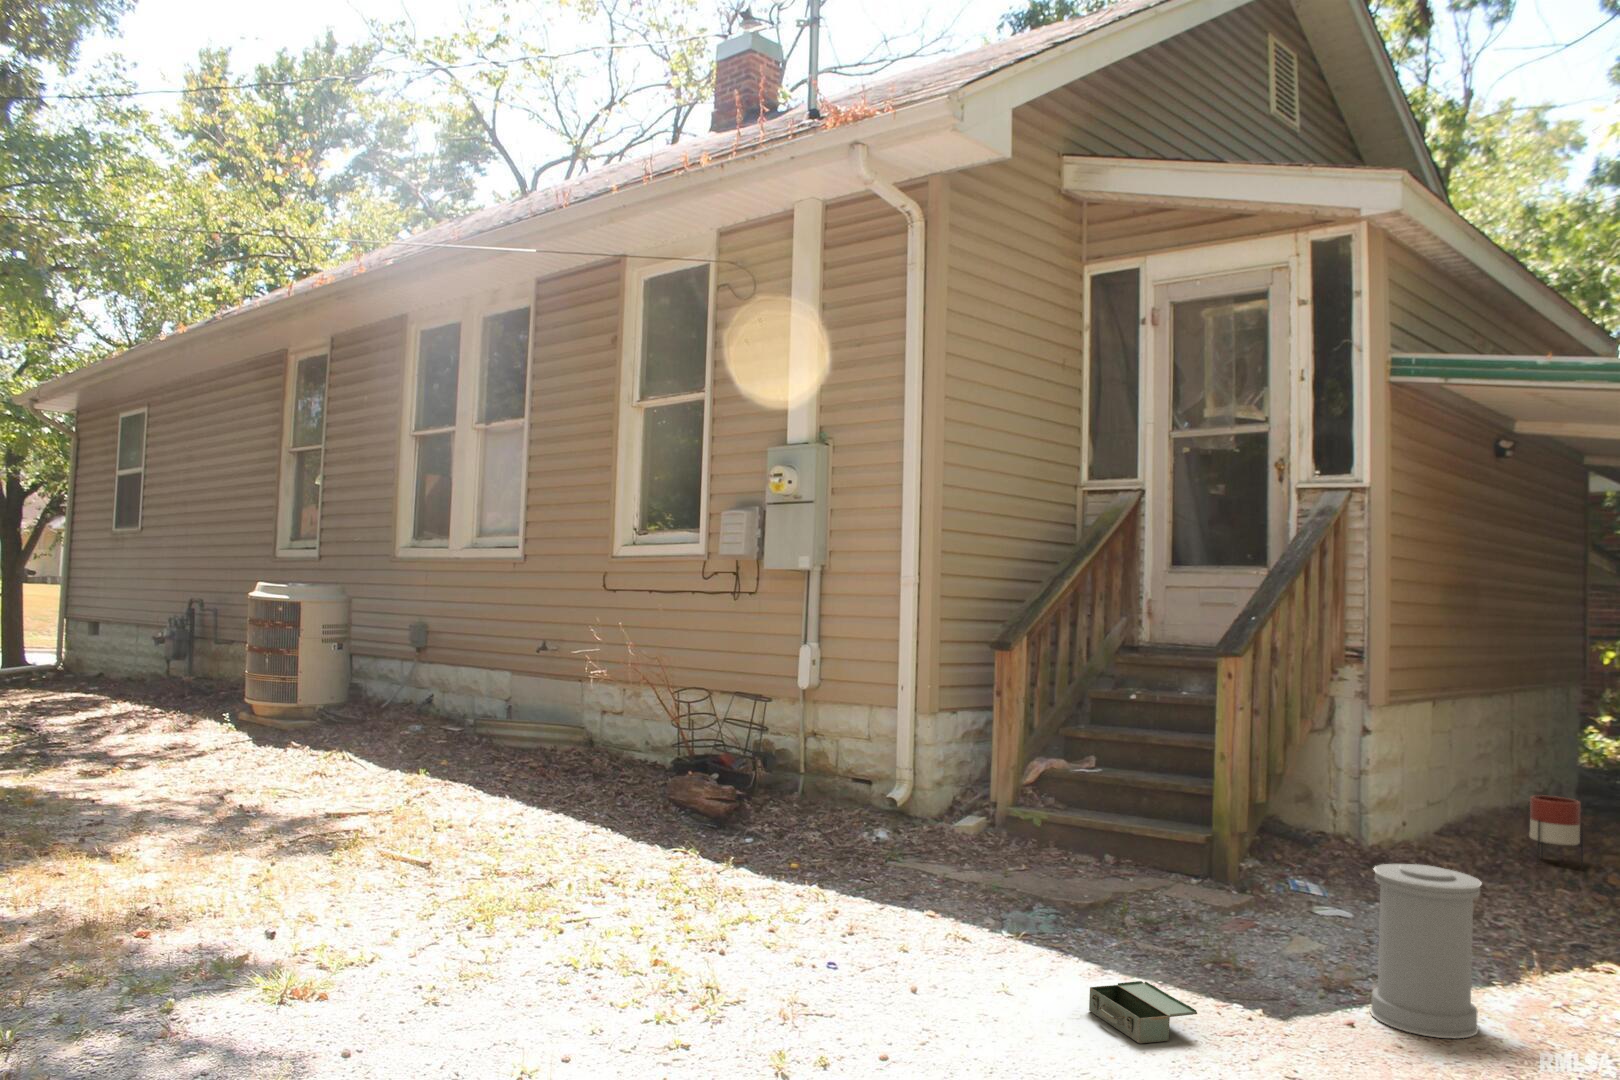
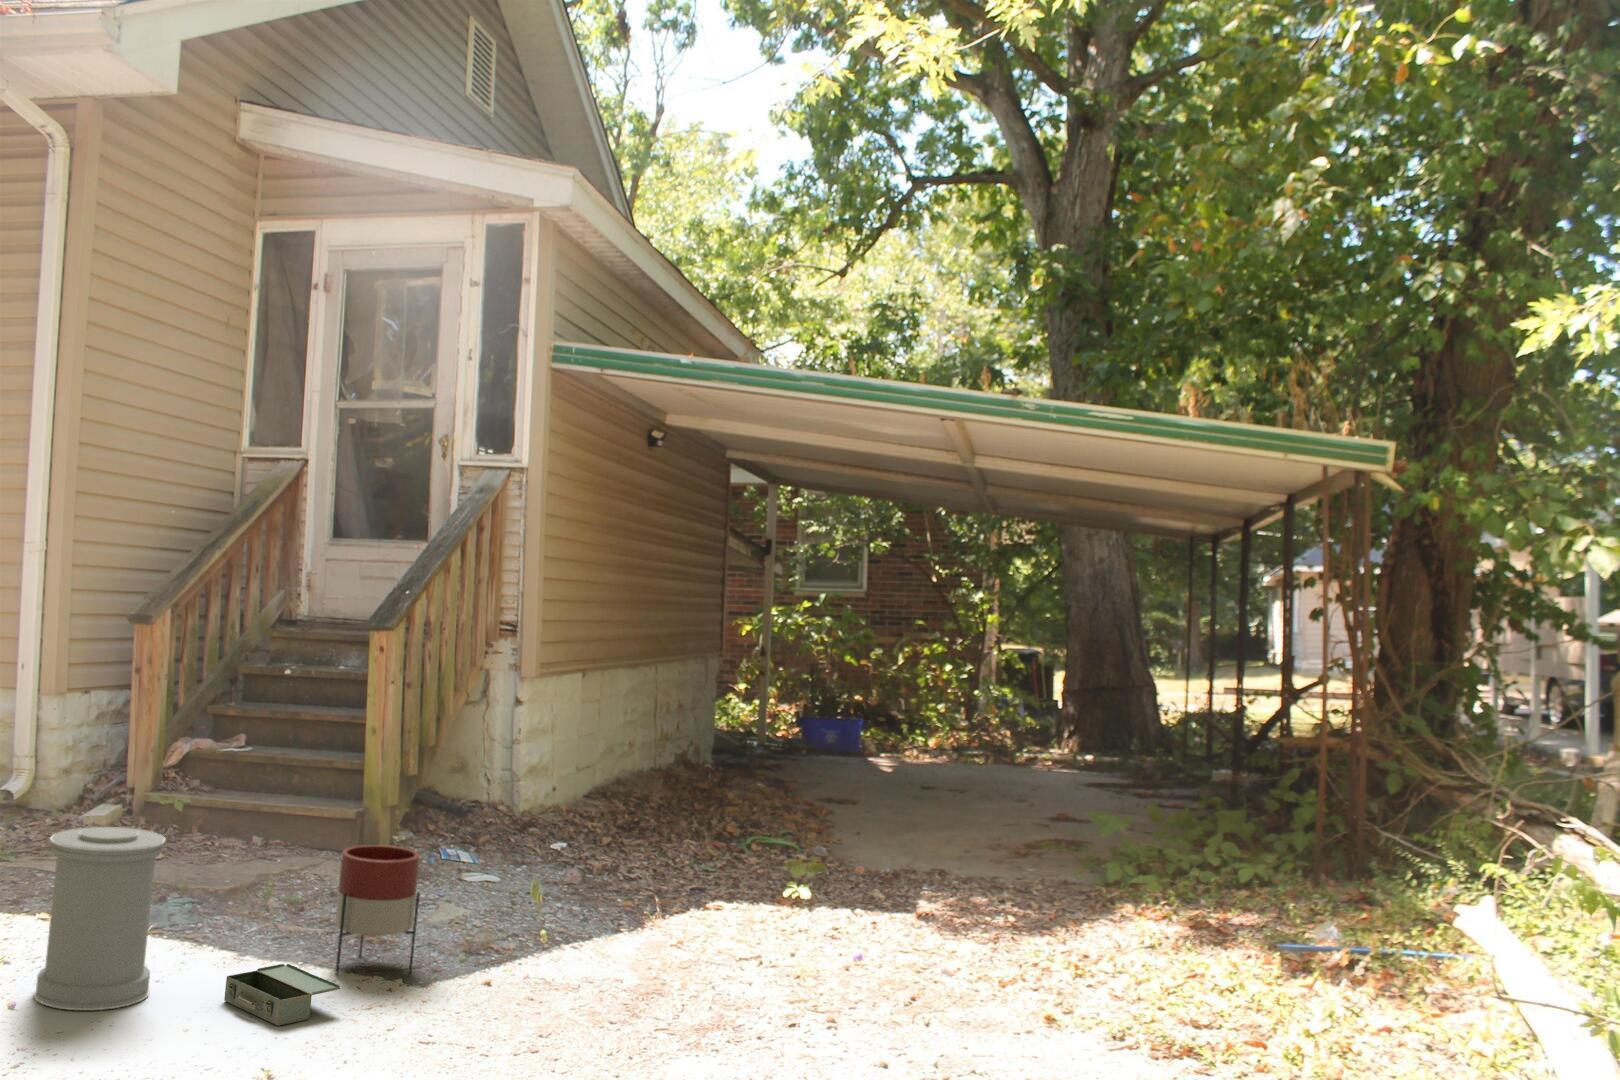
planter: present [1529,795,1583,868] -> present [335,845,420,975]
trash can: present [1370,864,1482,1038] -> present [34,827,165,1010]

